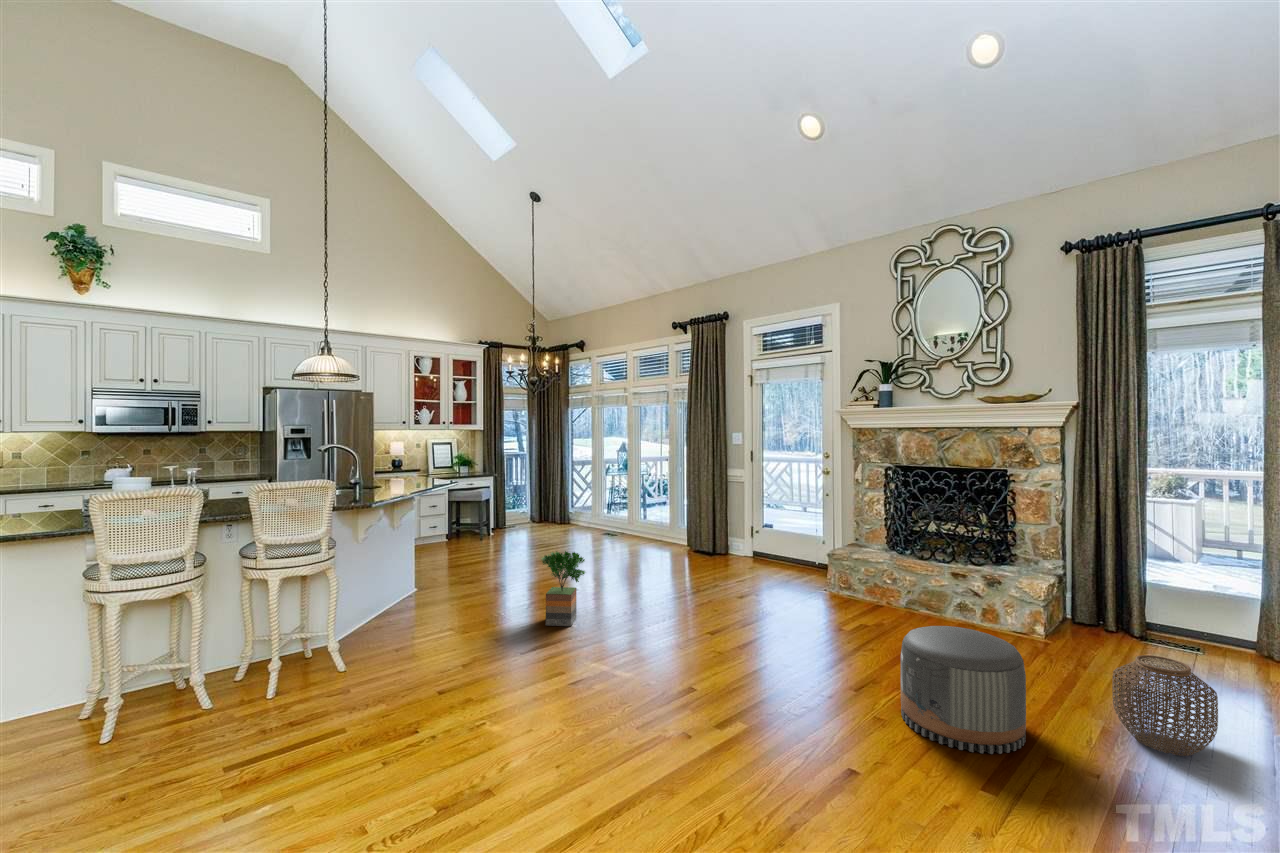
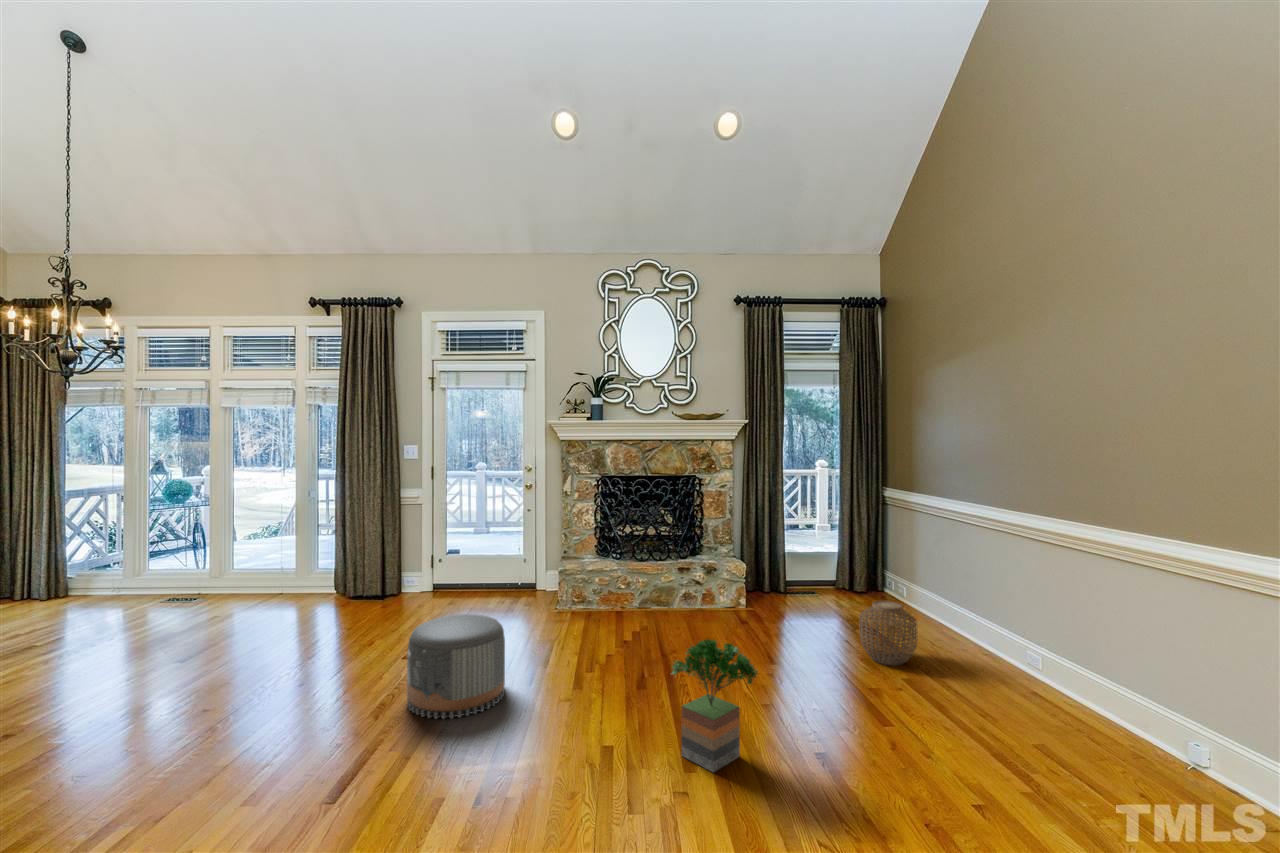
potted tree: present [542,551,585,626] -> present [672,639,758,772]
pouf: present [901,626,1026,754] -> present [407,614,505,719]

